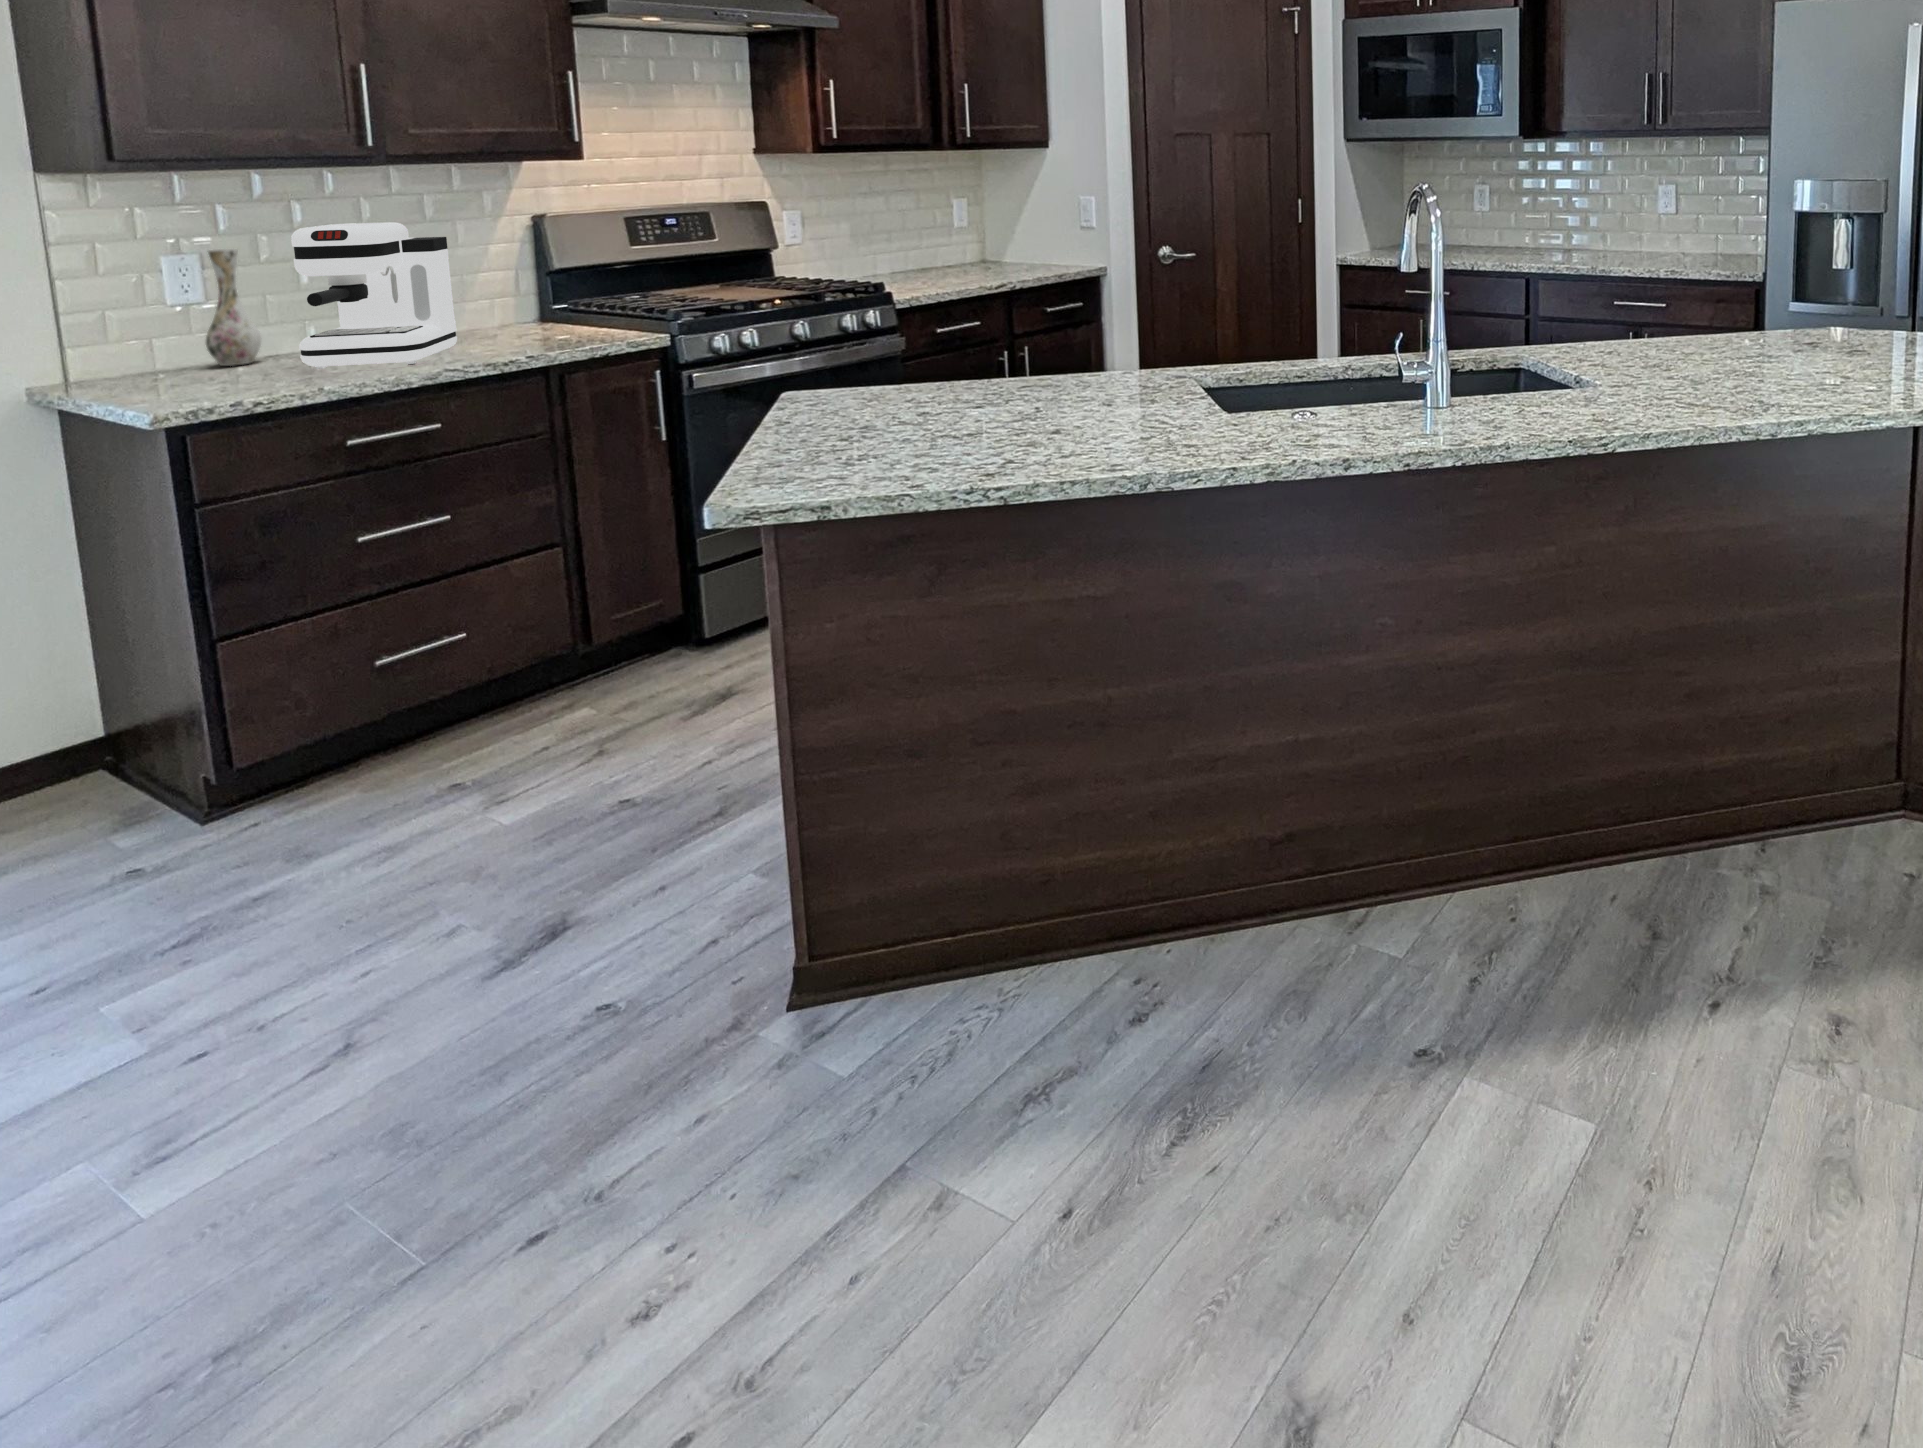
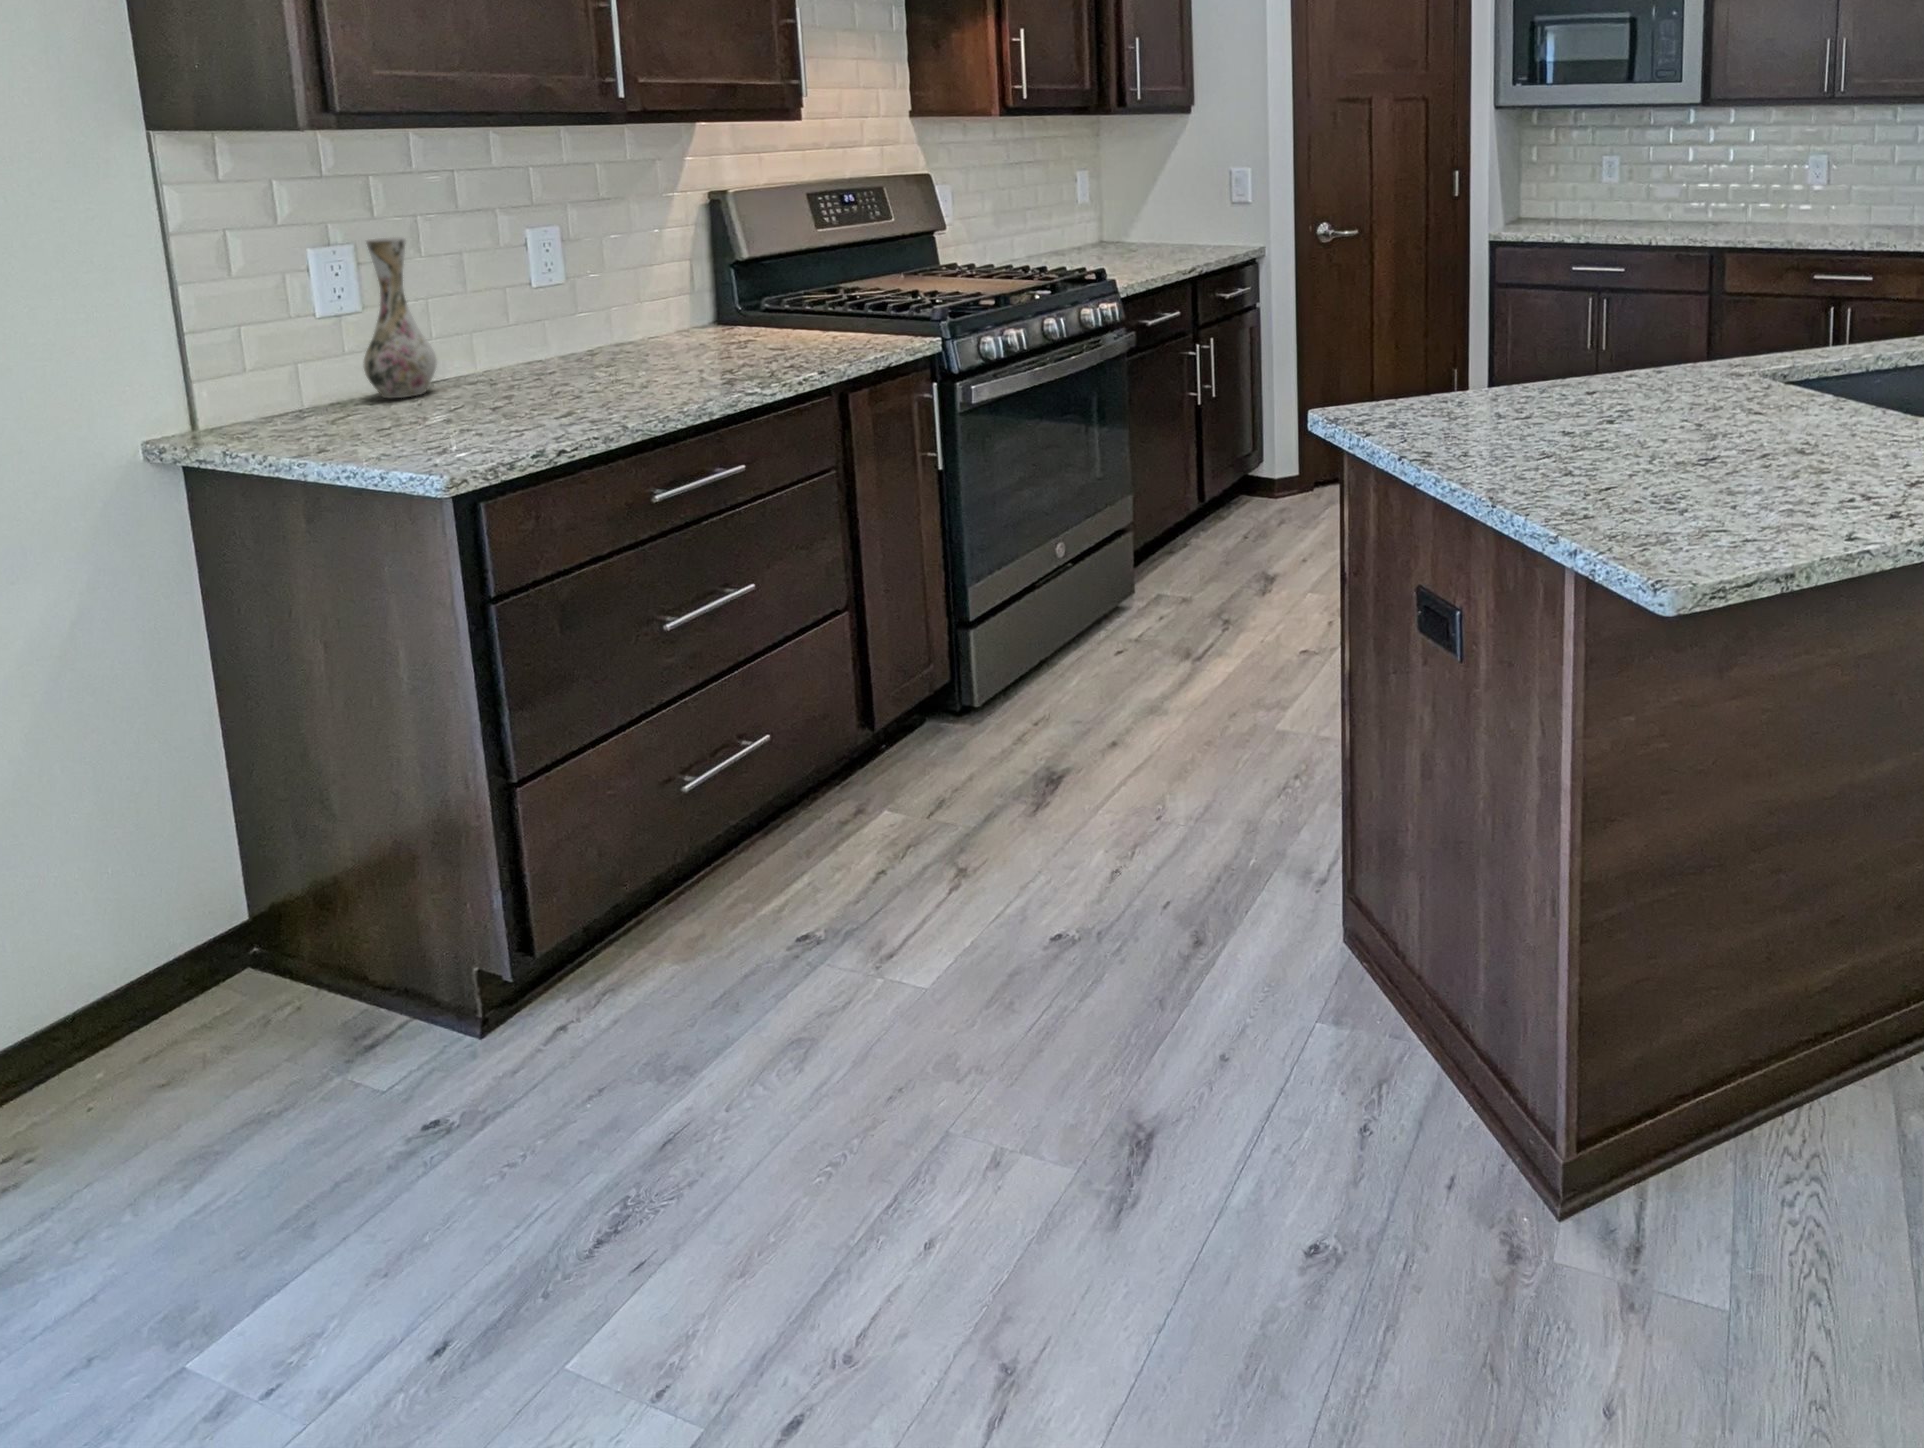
coffee maker: present [291,223,457,369] -> none [521,200,702,399]

